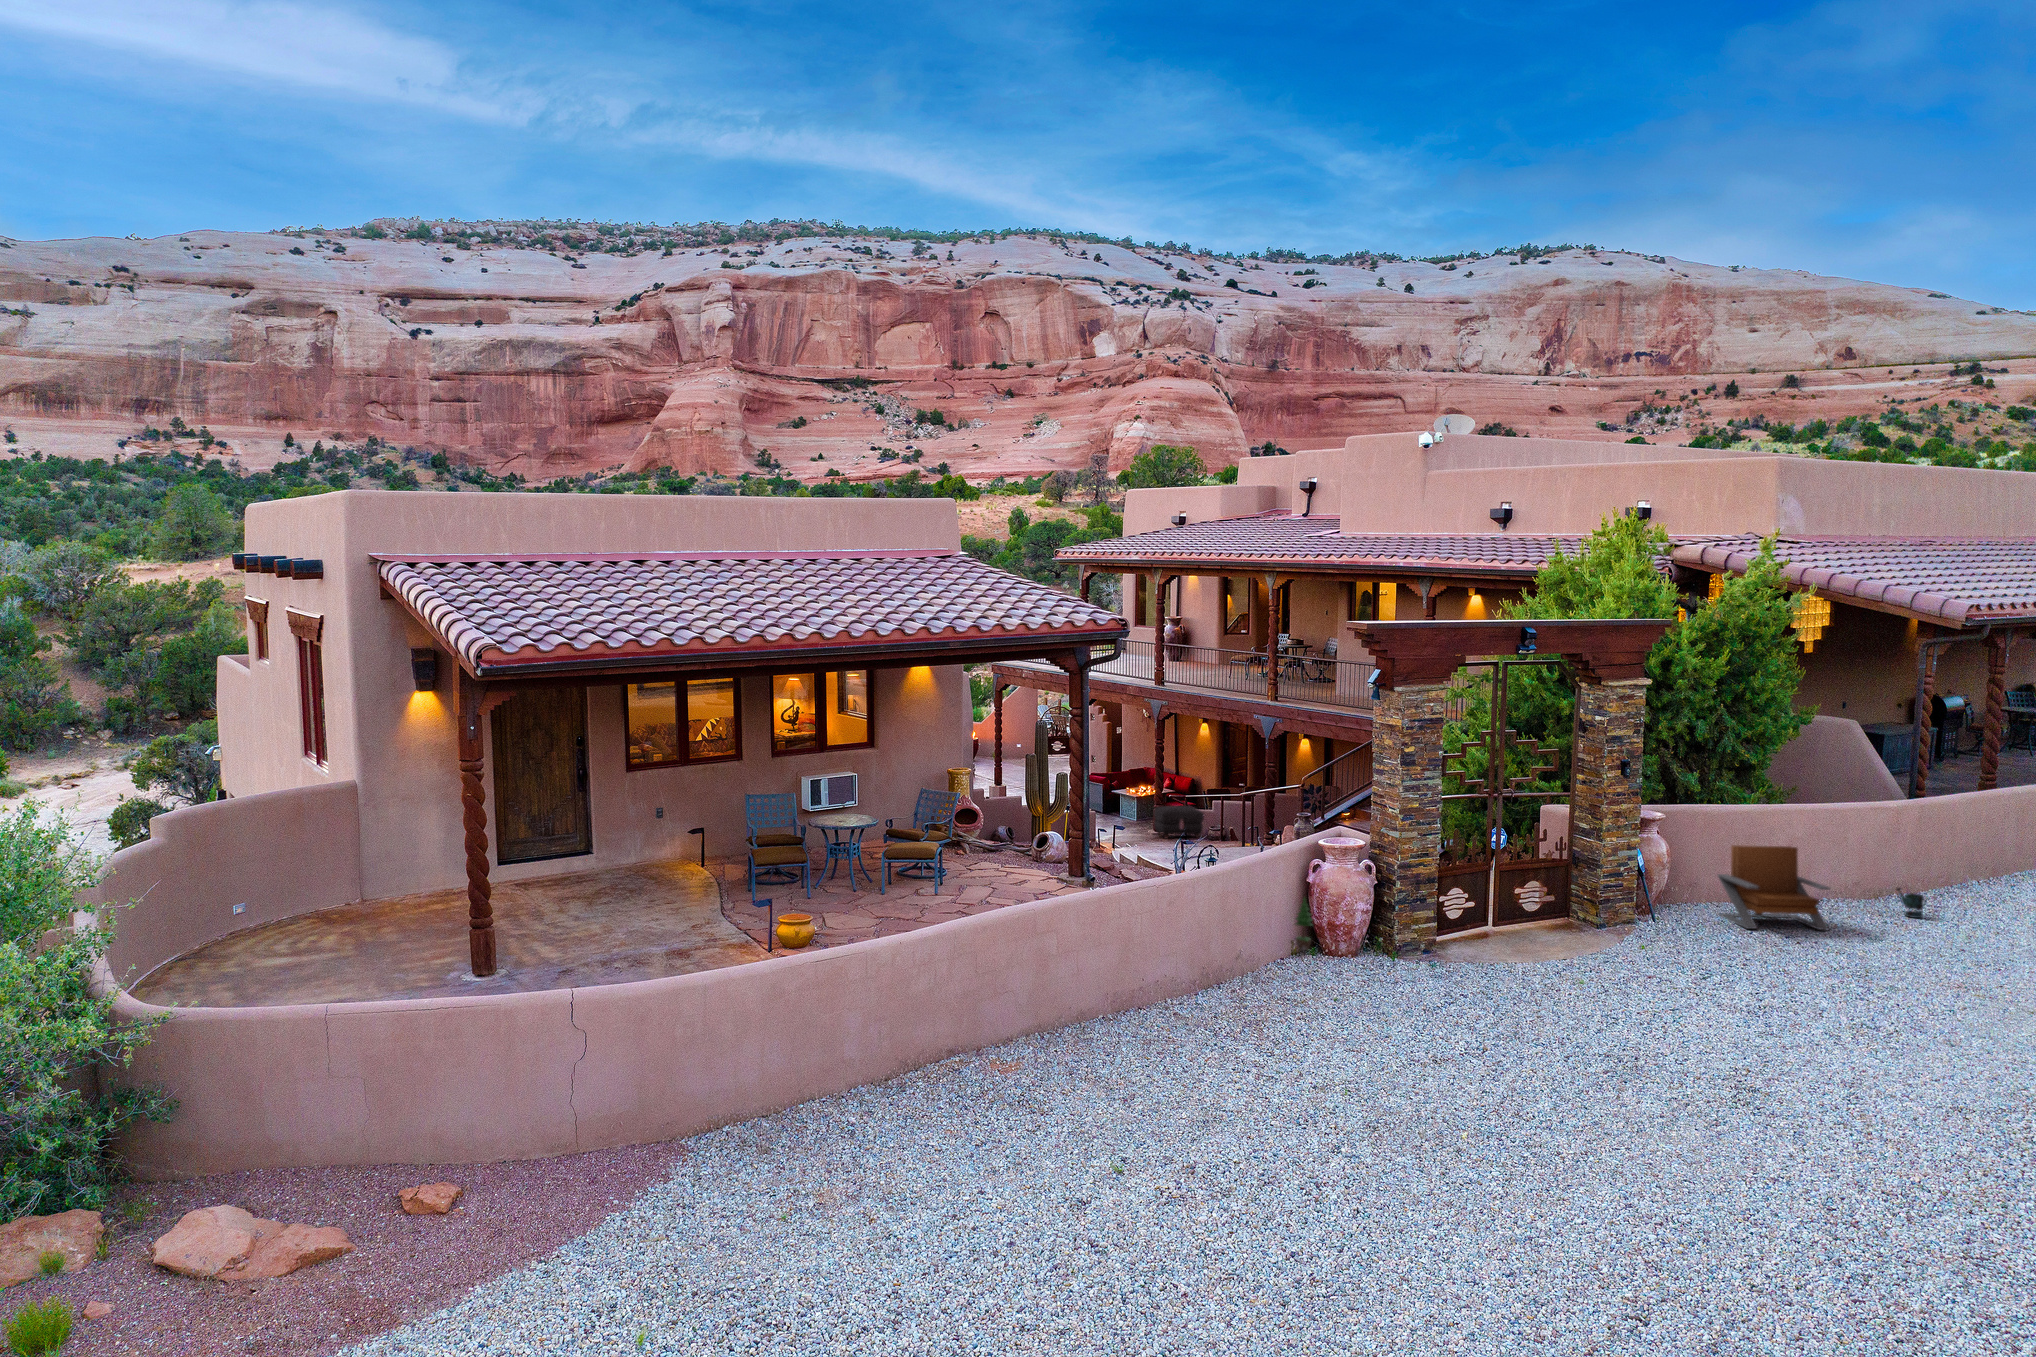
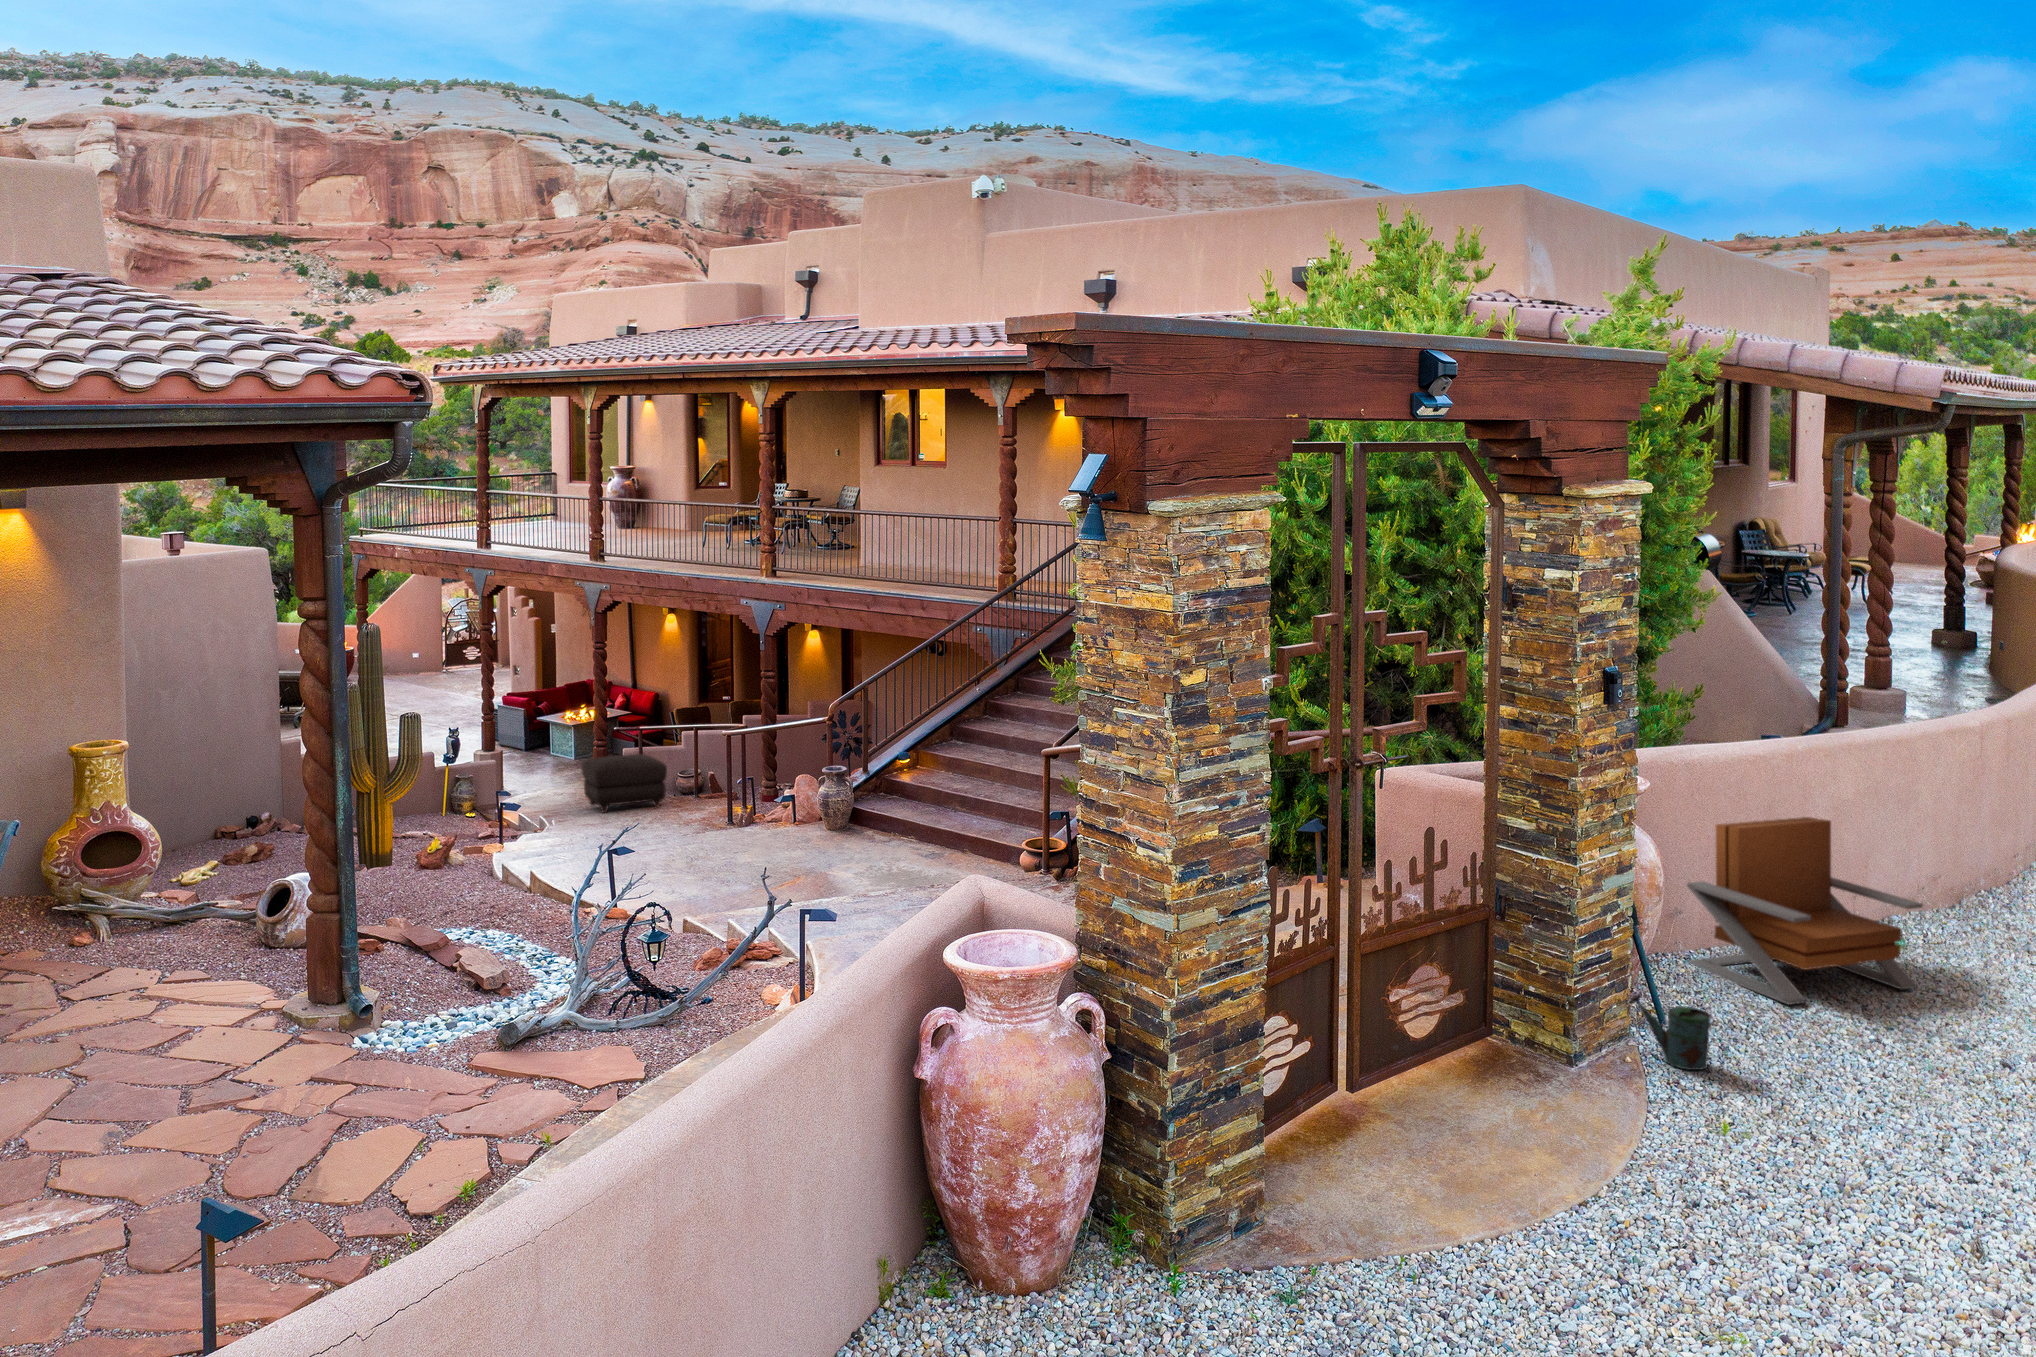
watering can: present [1897,887,1926,918] -> present [1630,995,1725,1070]
potted tree: present [1295,898,1312,951] -> none [881,1137,942,1301]

